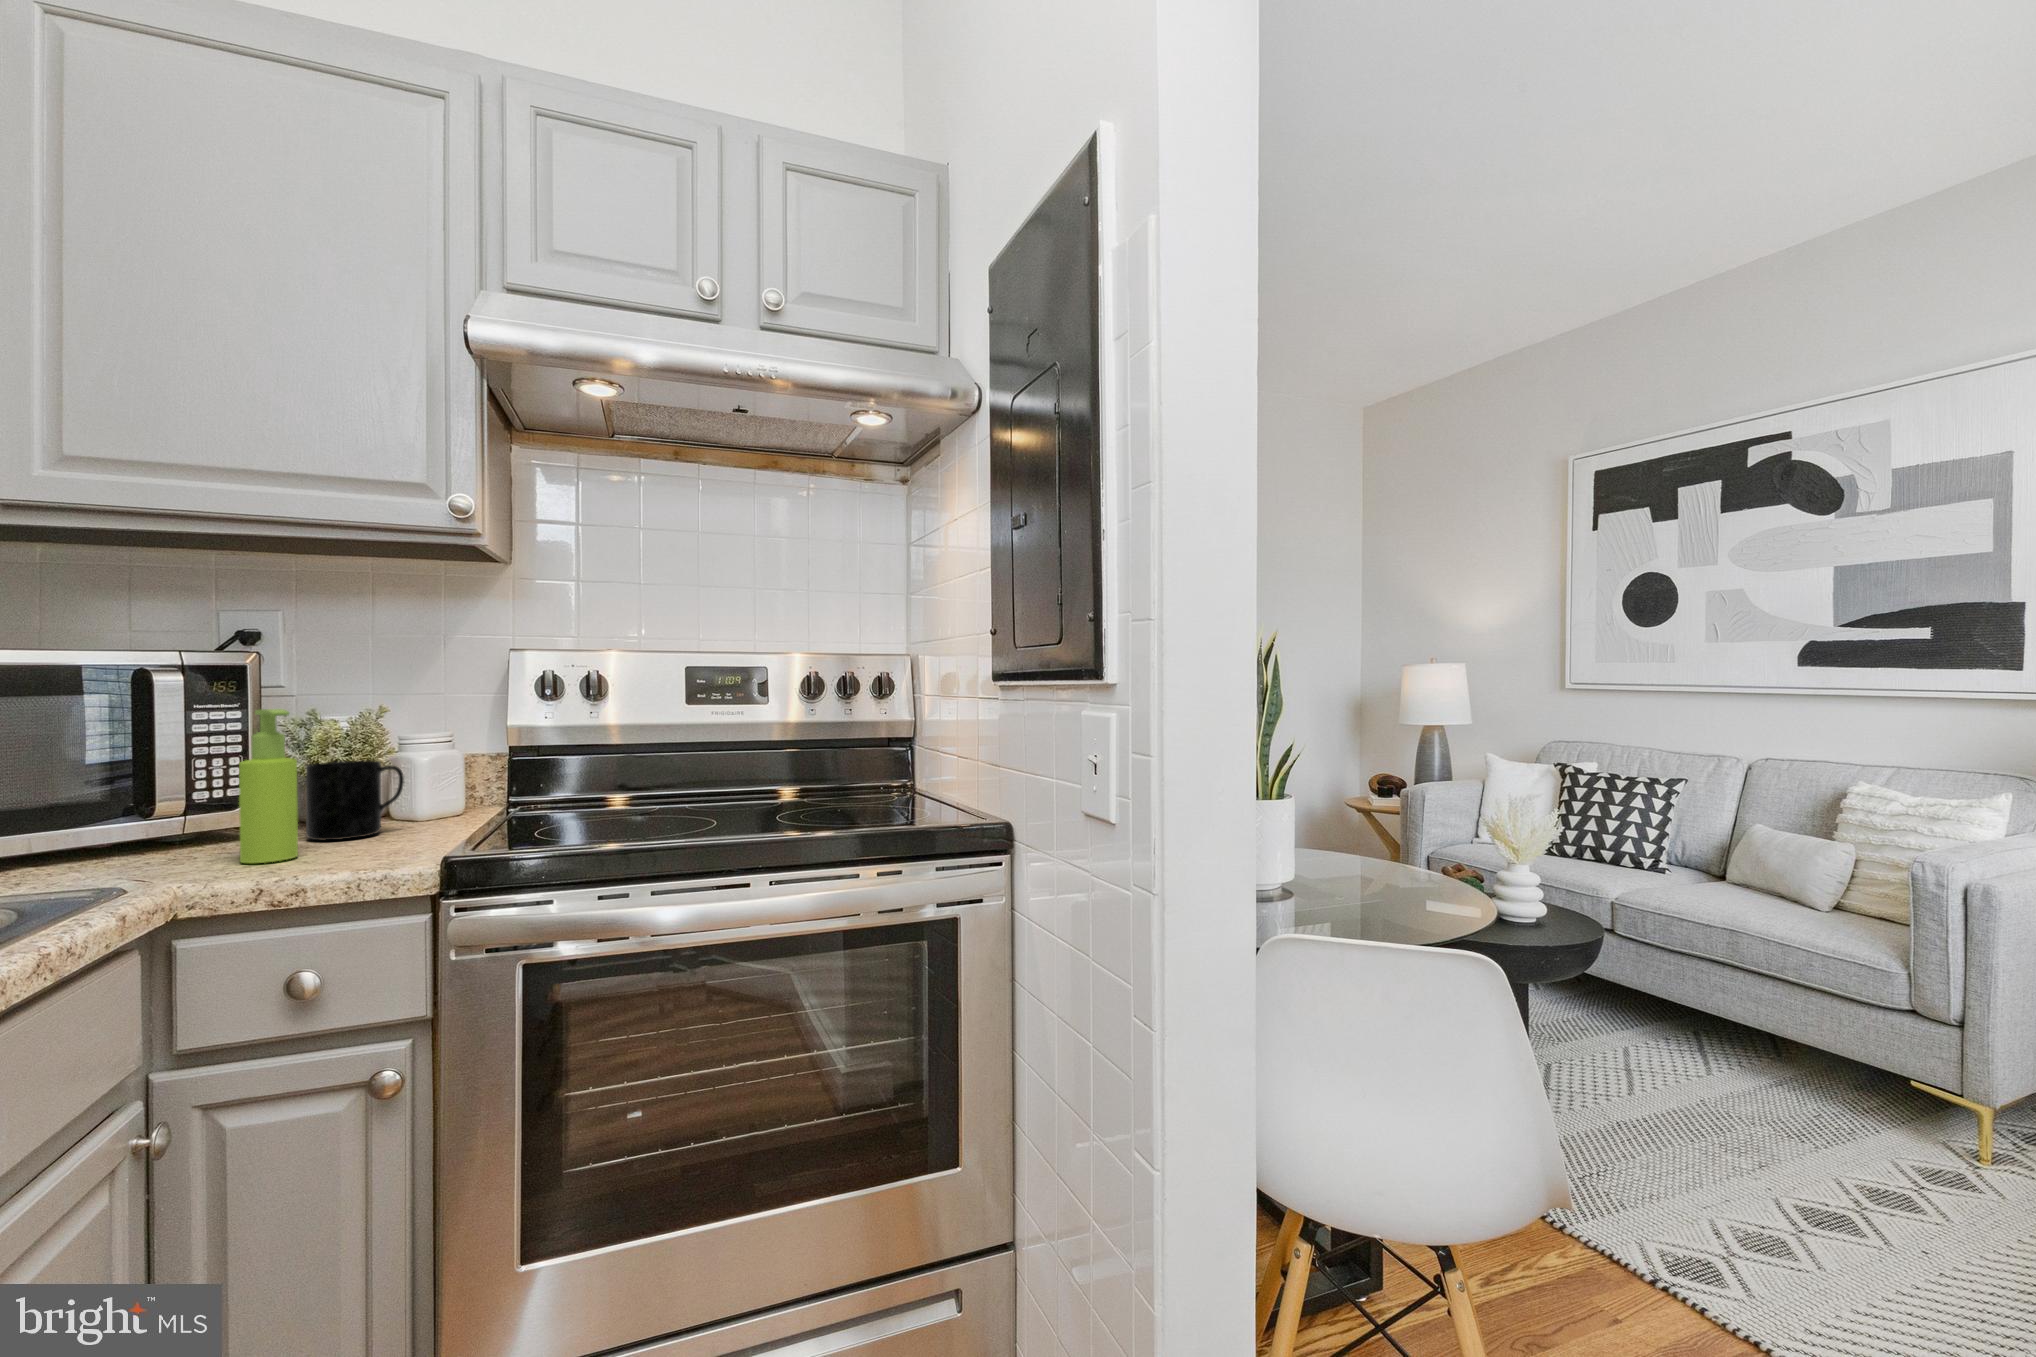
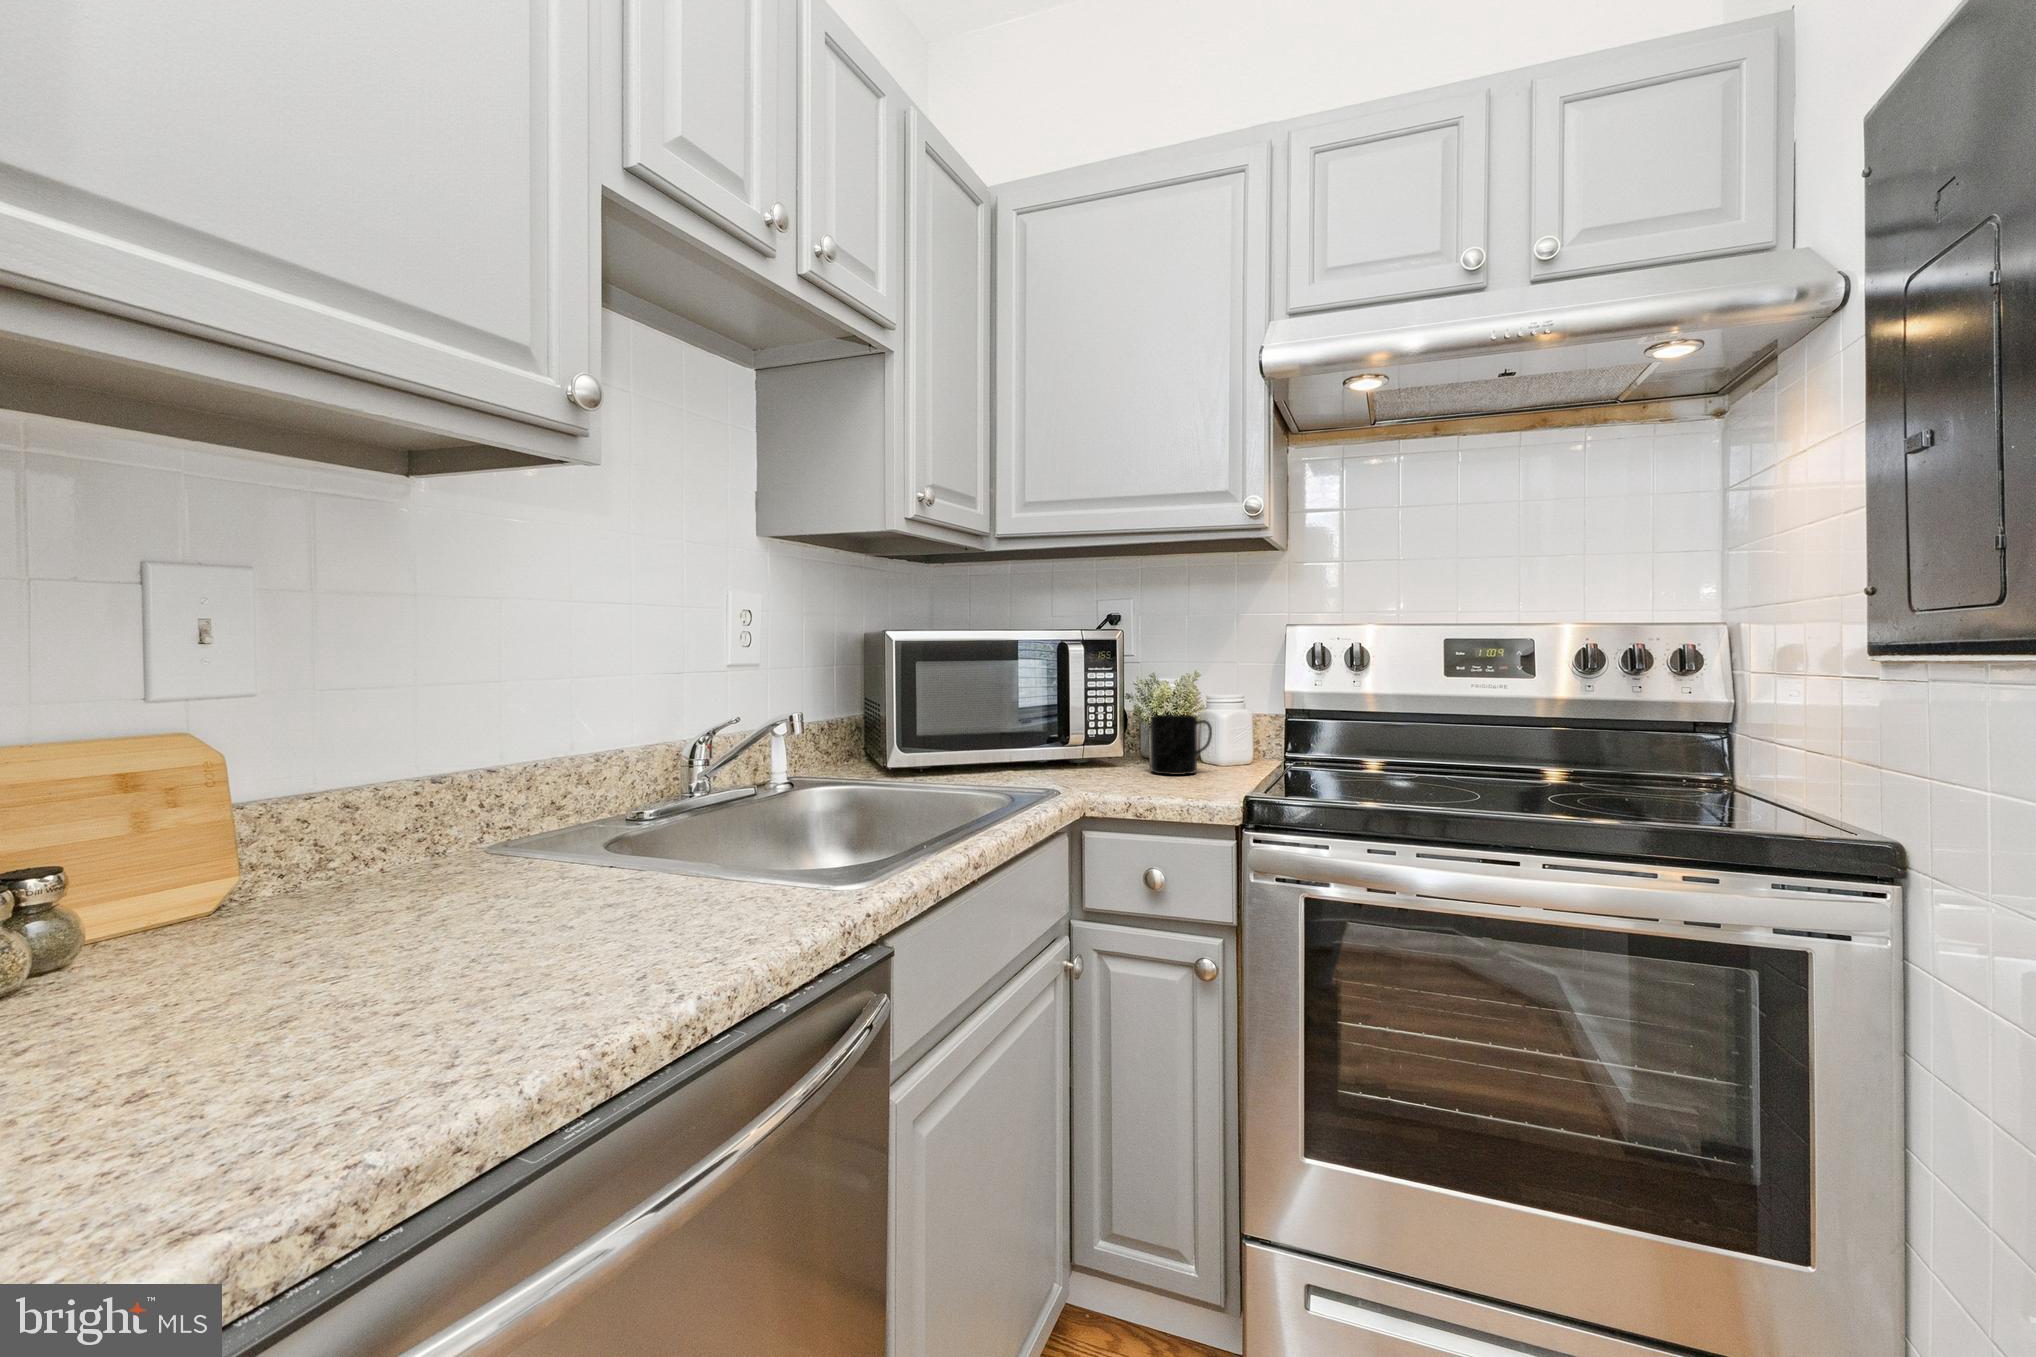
soap dispenser: present [239,709,298,863] -> none [1115,673,1148,785]

